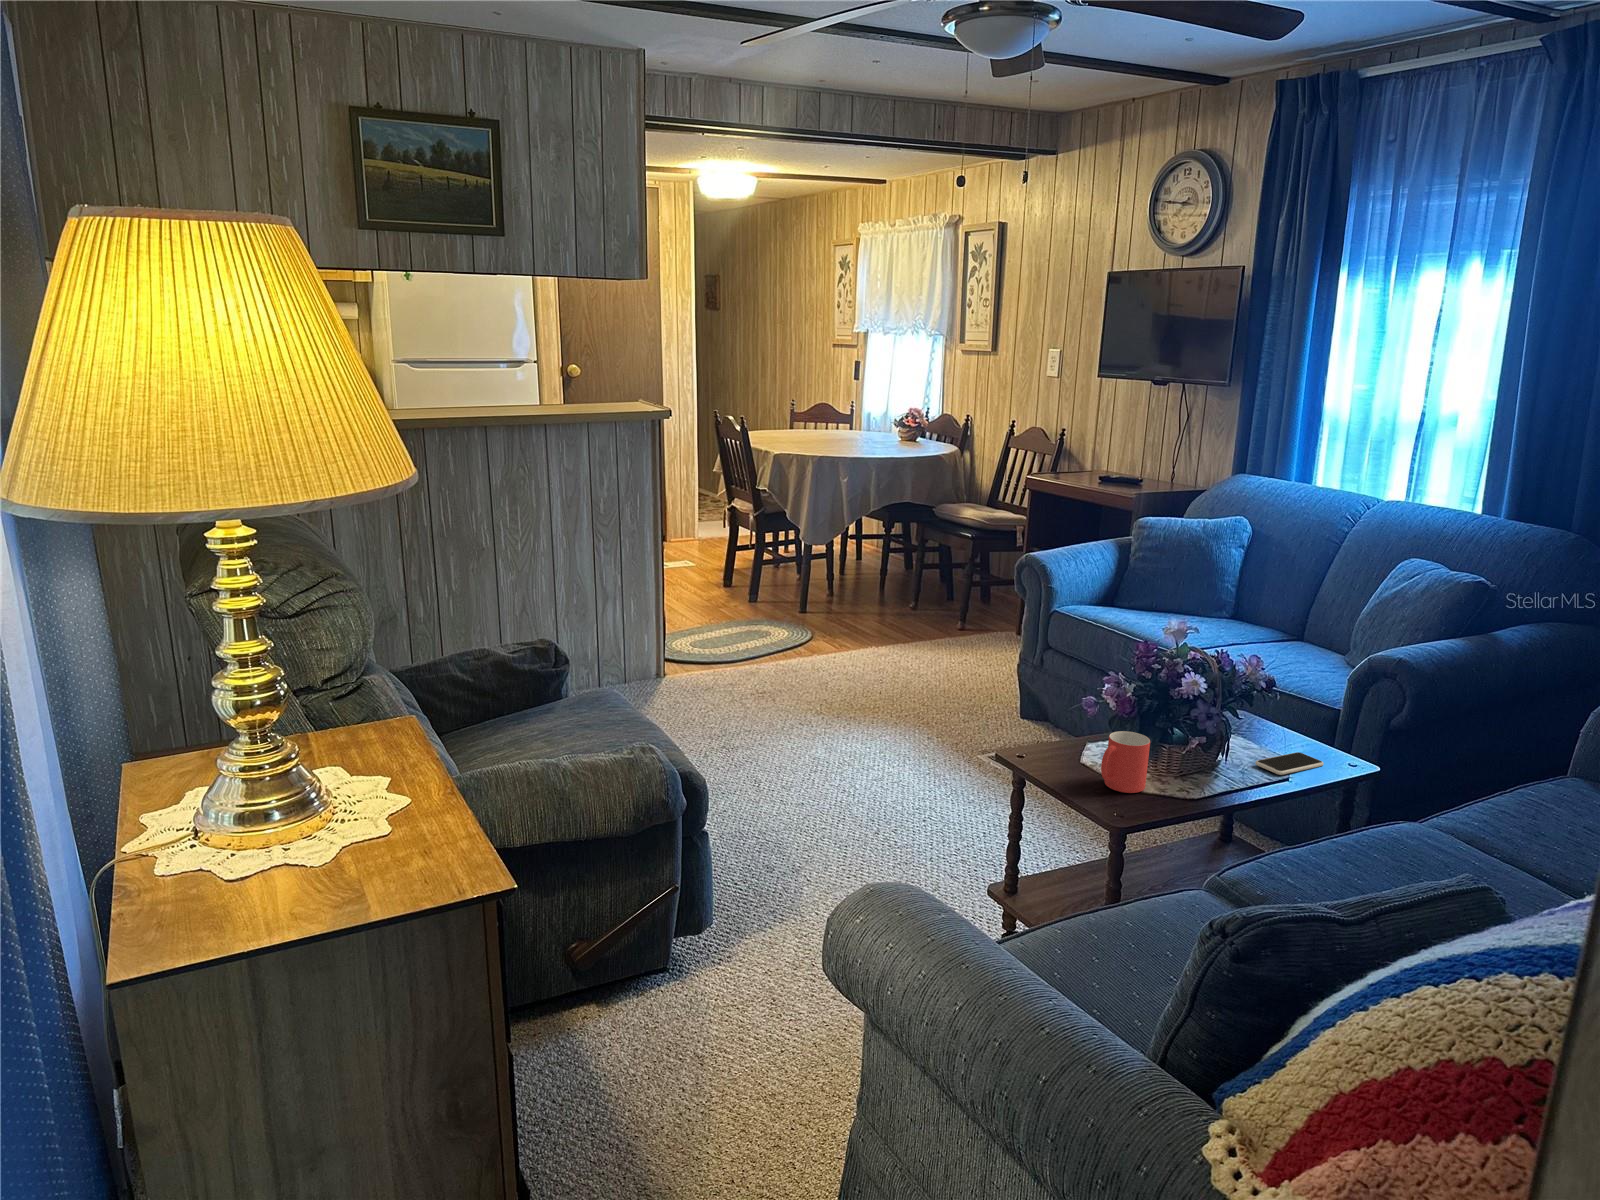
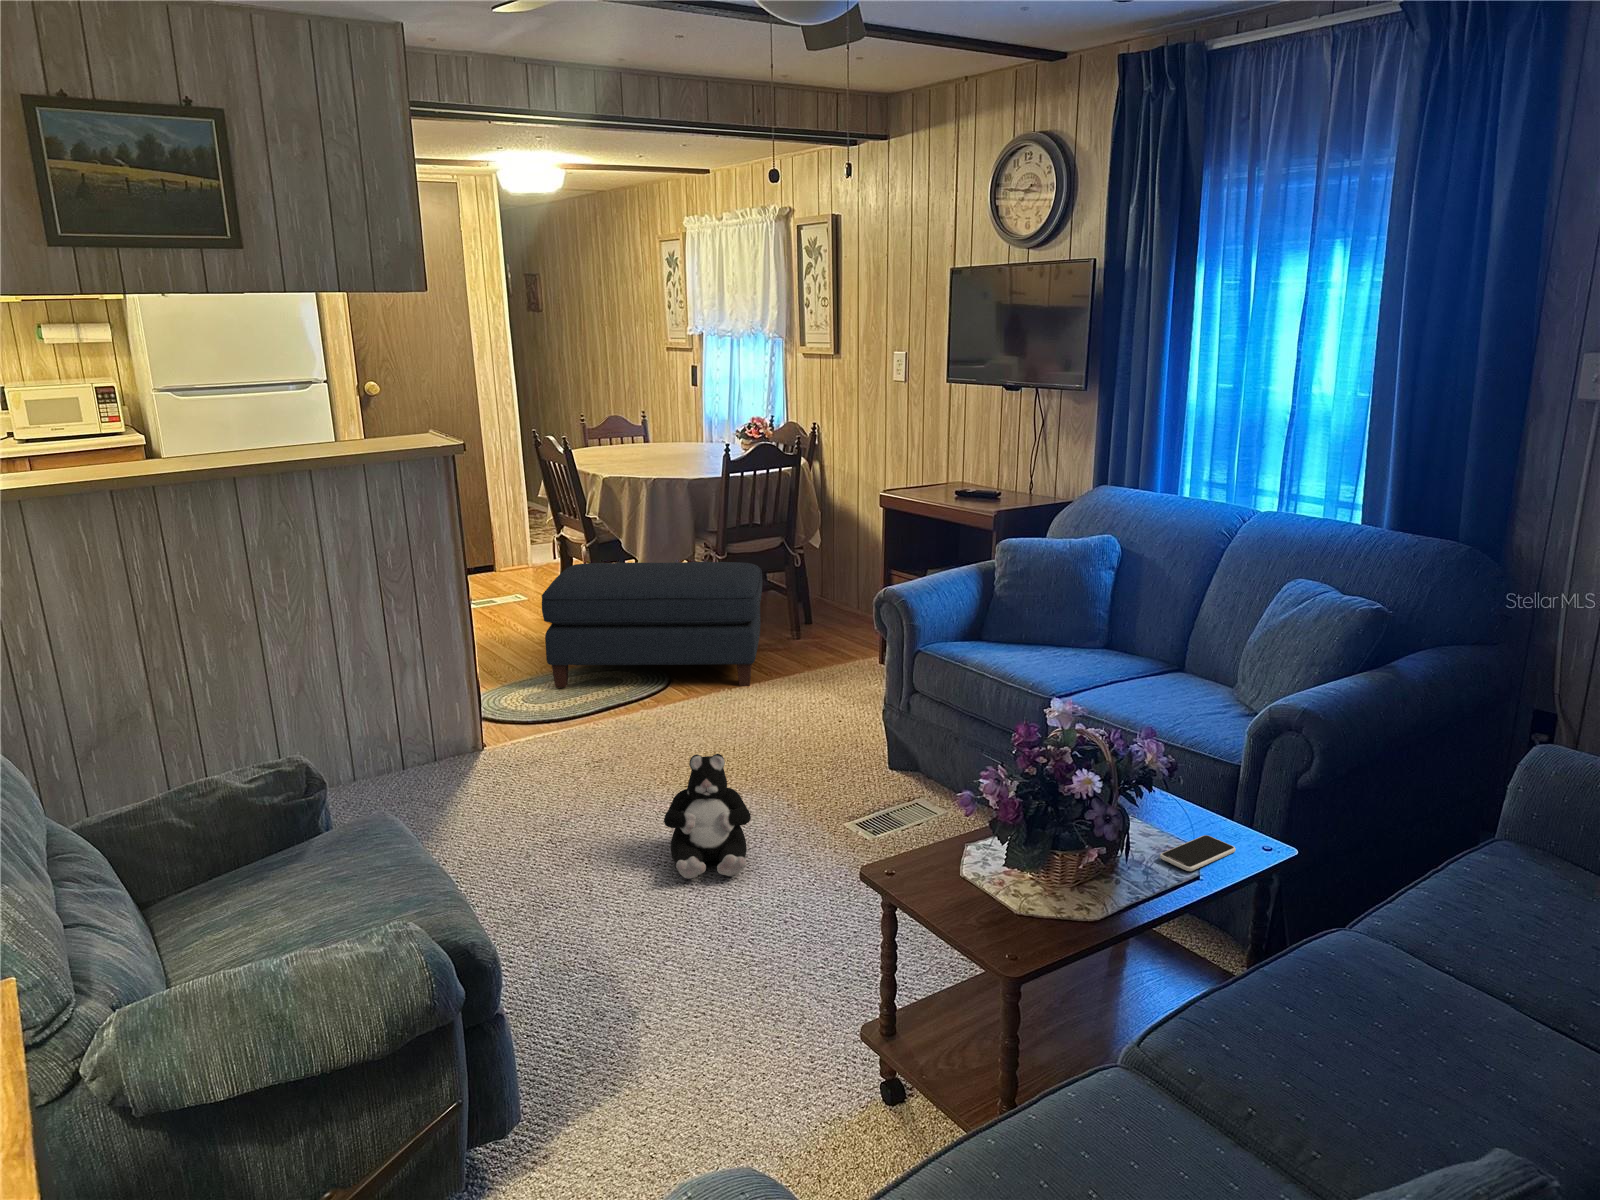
ottoman: none [718,528,913,645] -> present [542,562,763,688]
plush toy: none [823,679,898,784] -> present [664,754,751,879]
mug: present [1101,731,1150,793] -> none [985,840,1041,918]

